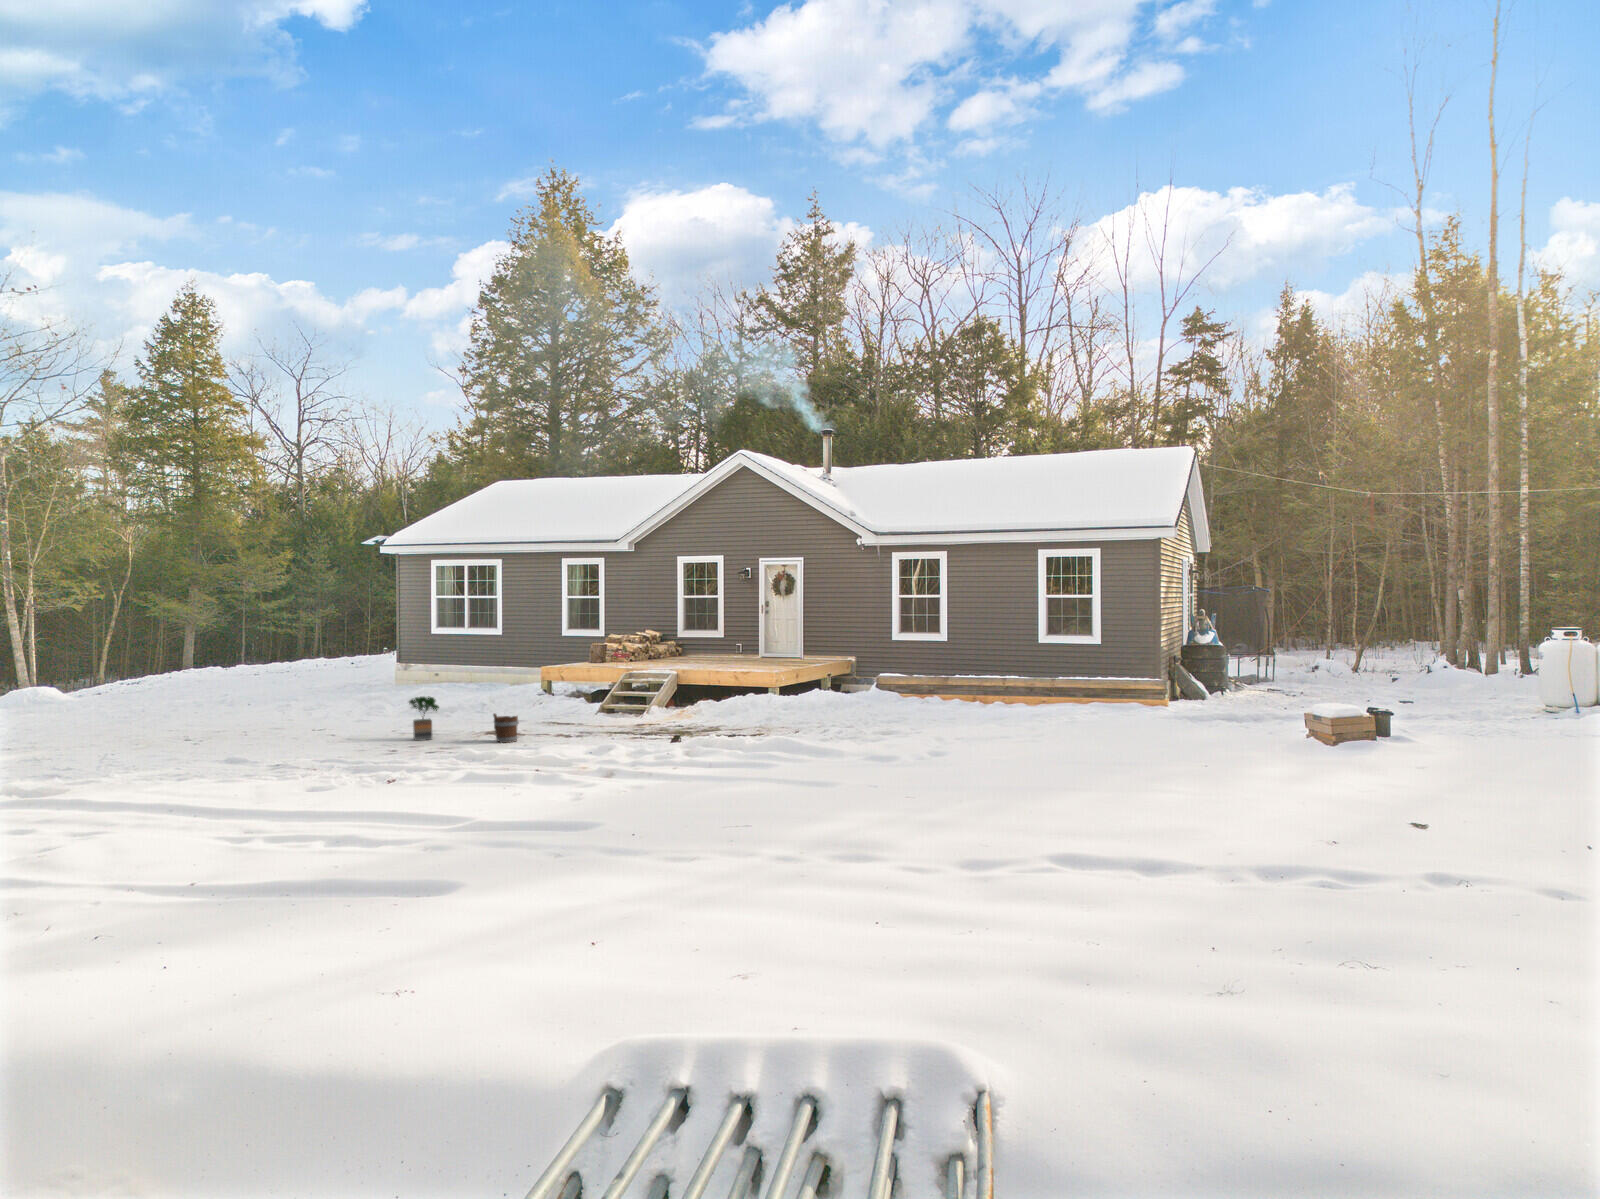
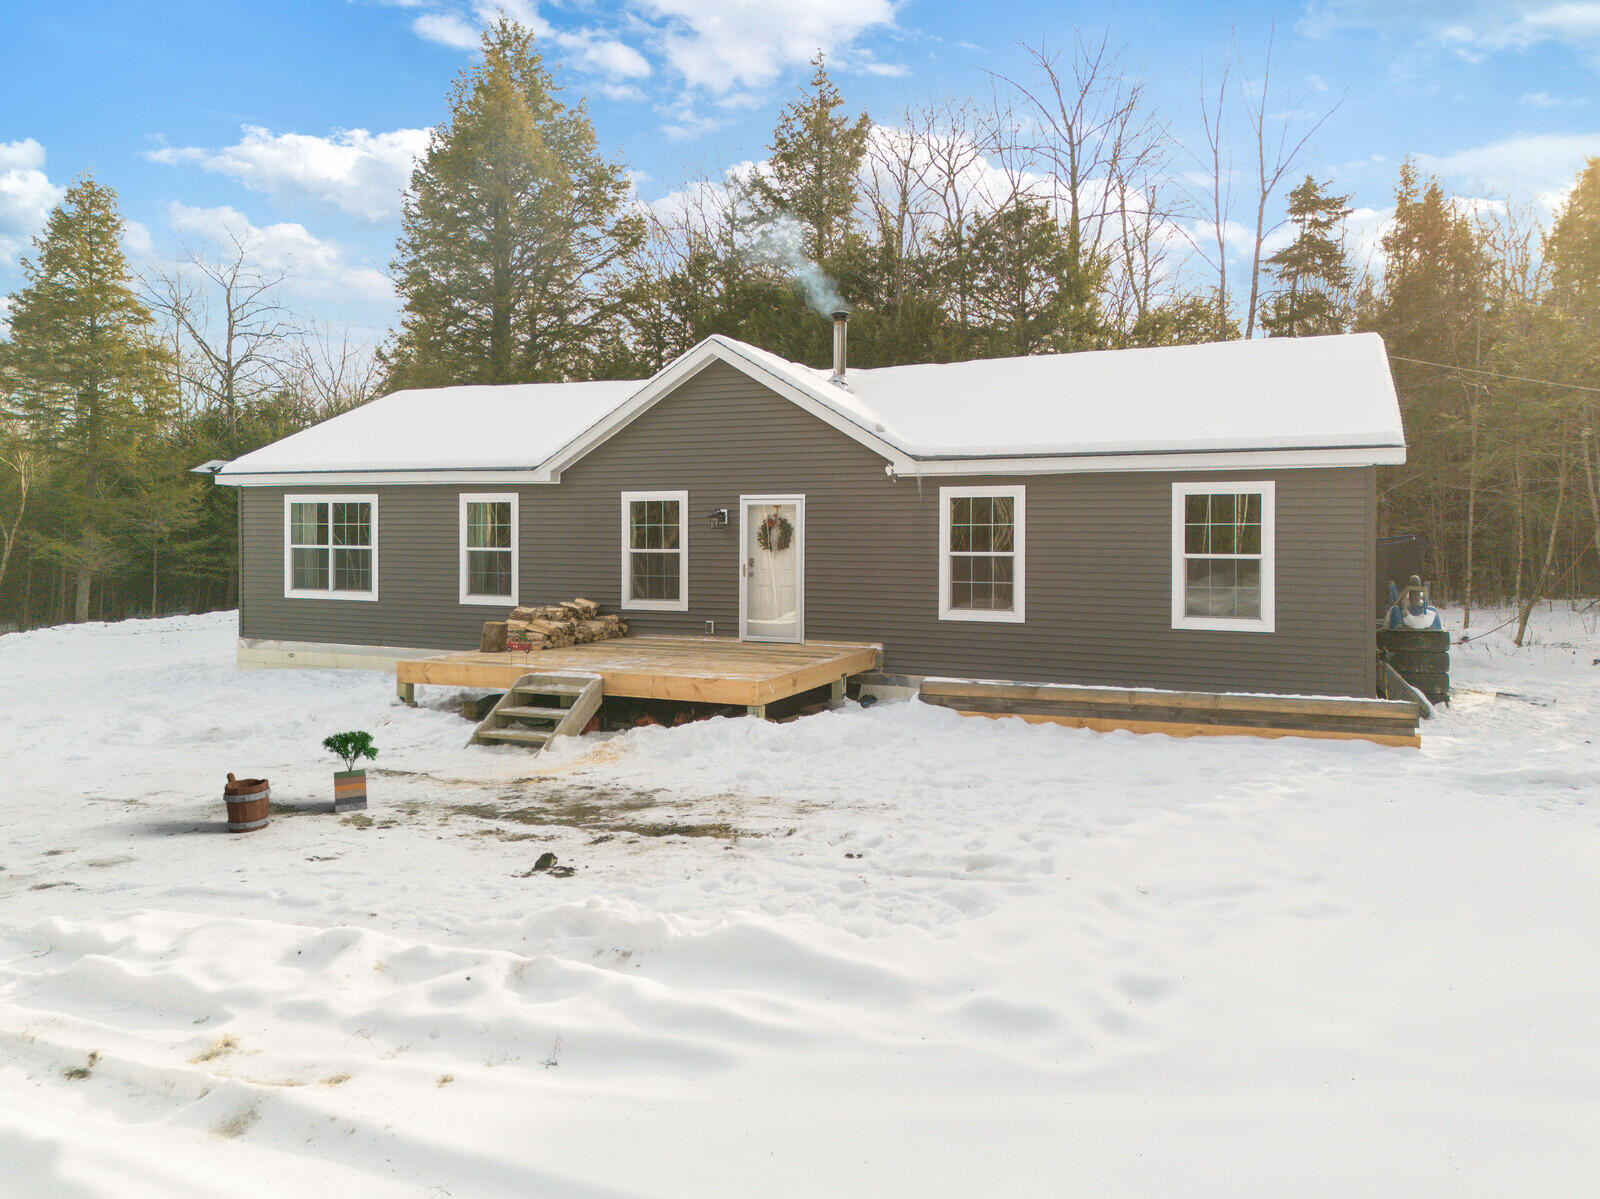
potted tree: present [409,696,439,741] -> present [322,730,379,813]

